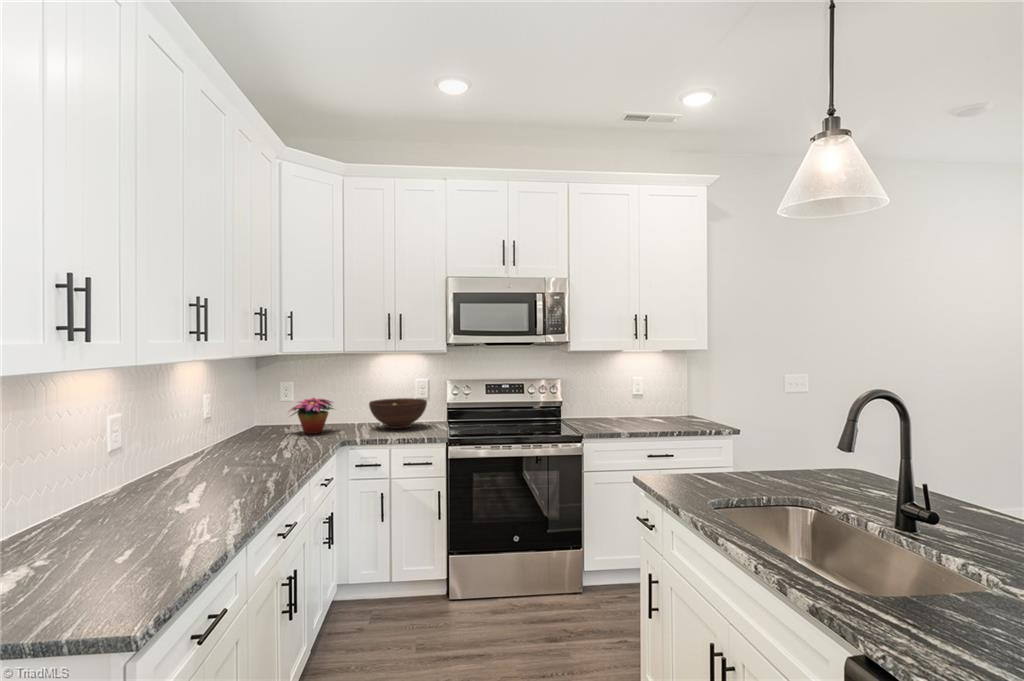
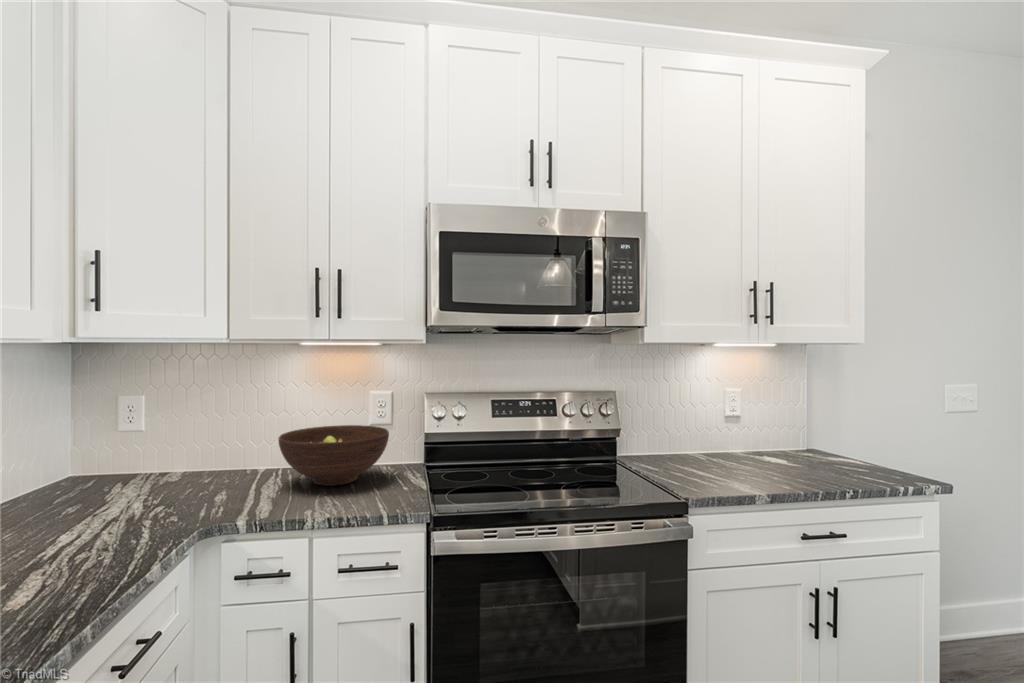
flower arrangement: present [290,397,333,434] -> none [93,427,221,504]

